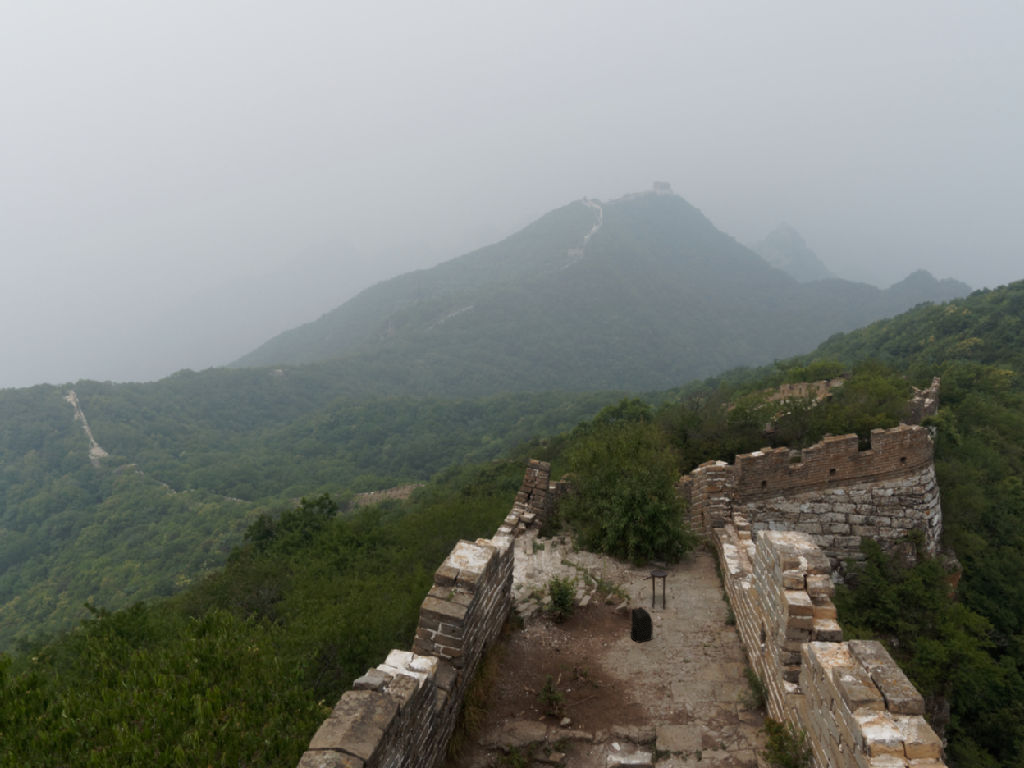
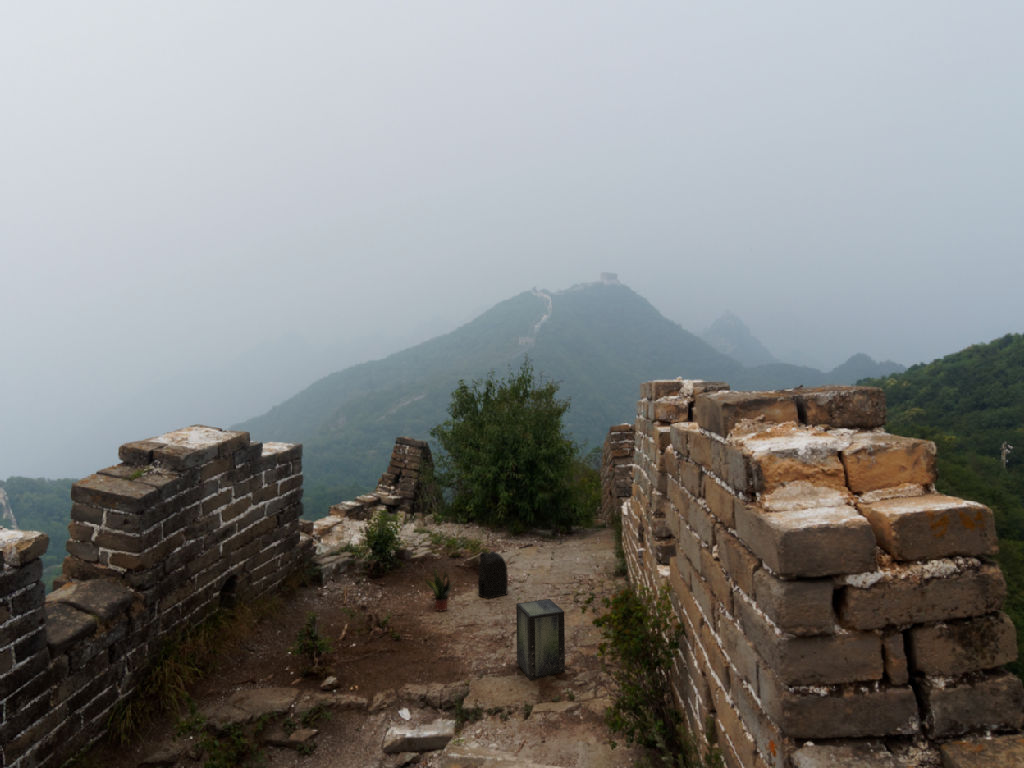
stool: present [650,570,668,609] -> none [516,517,538,569]
potted plant: none [600,624,621,655] -> present [426,569,454,611]
storage box: none [679,673,713,729] -> present [516,599,565,680]

